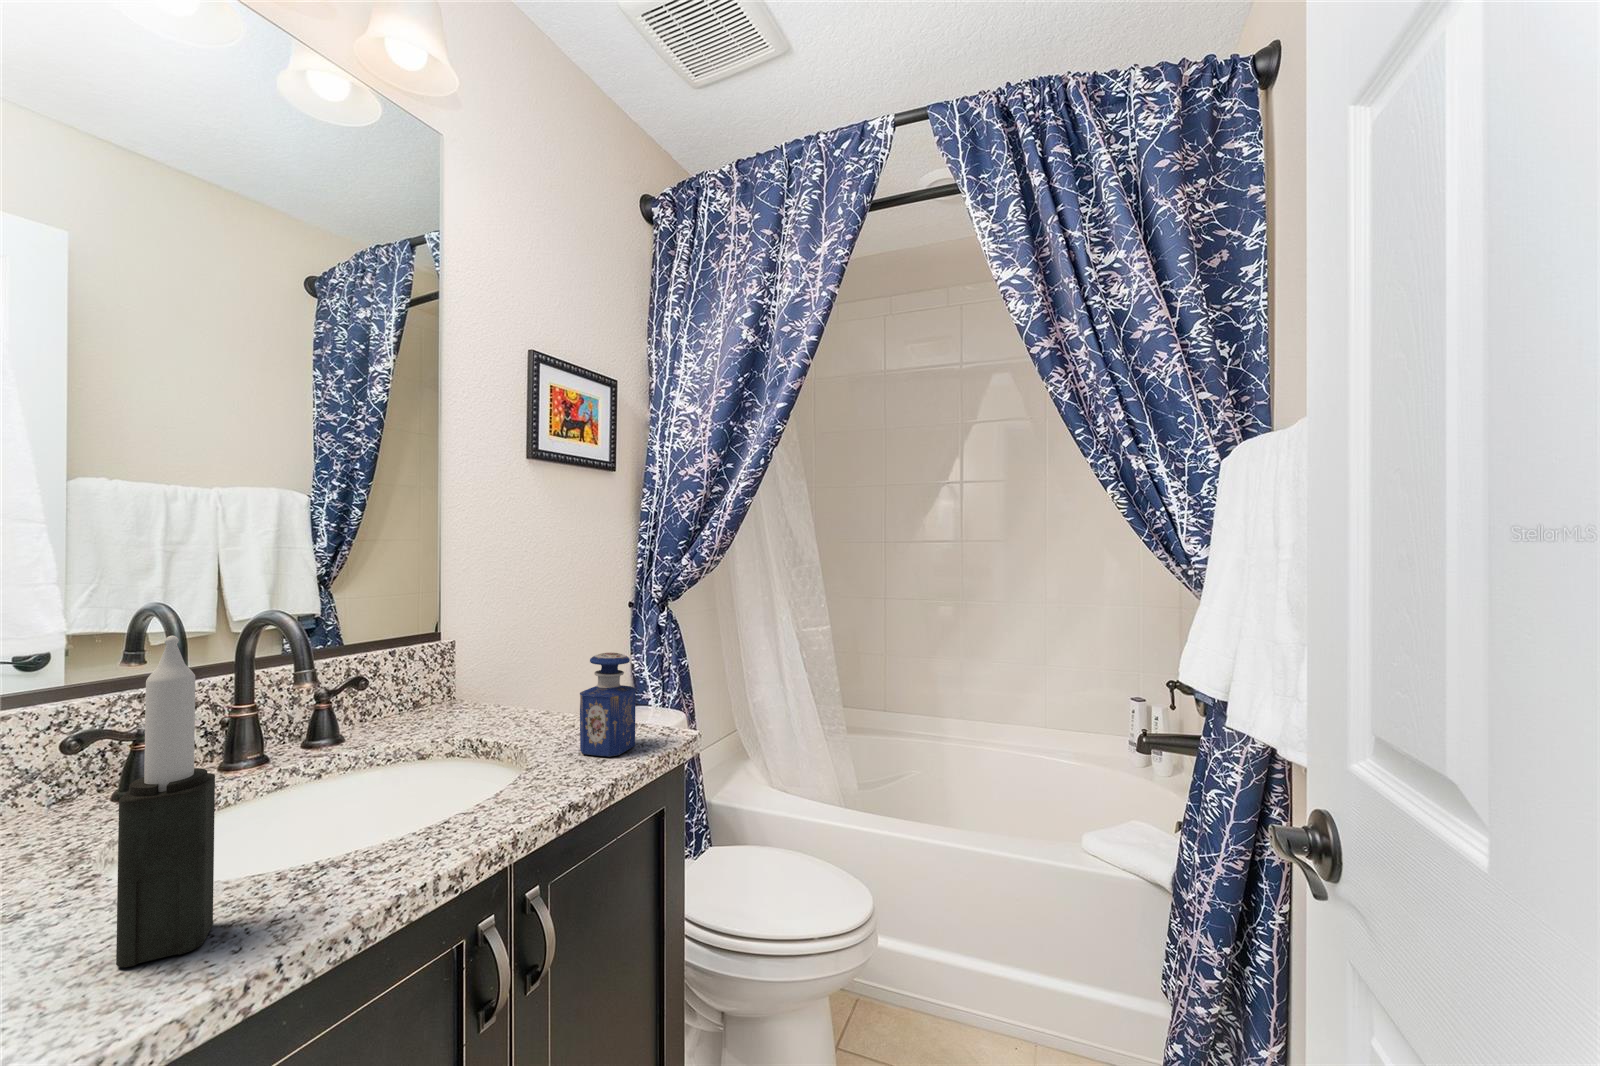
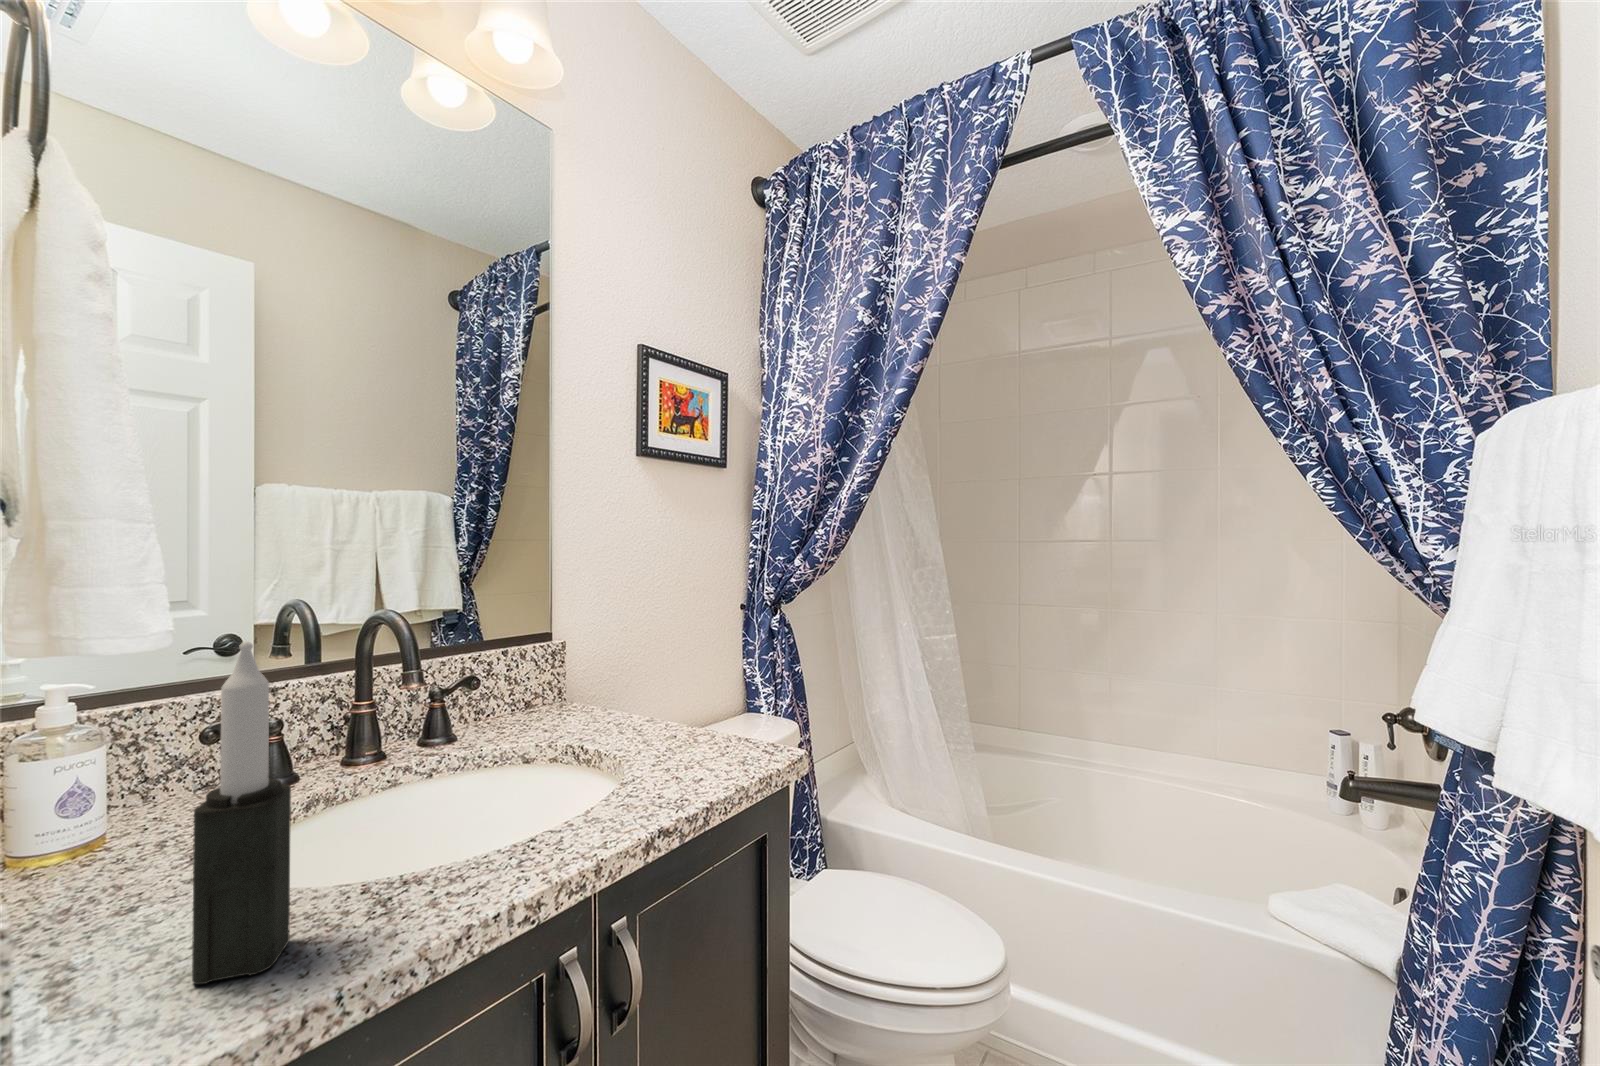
perfume bottle: present [580,653,636,756] -> none [678,661,736,774]

